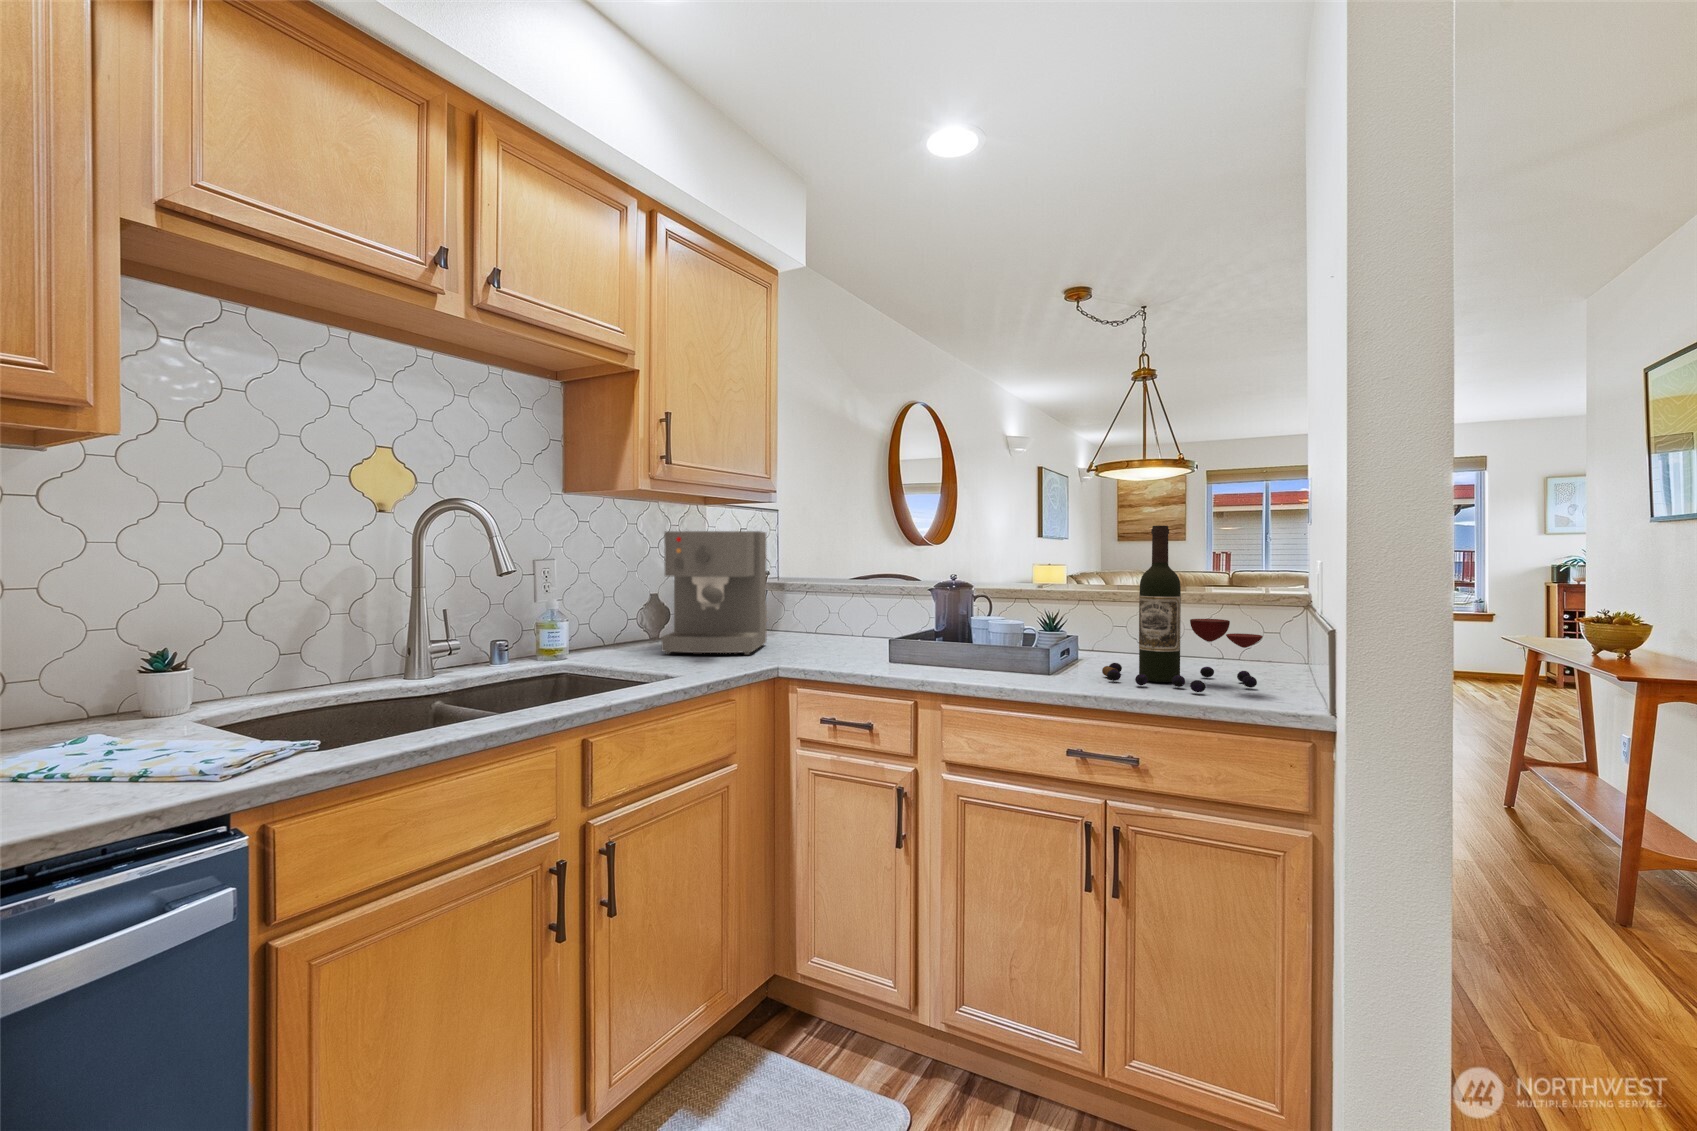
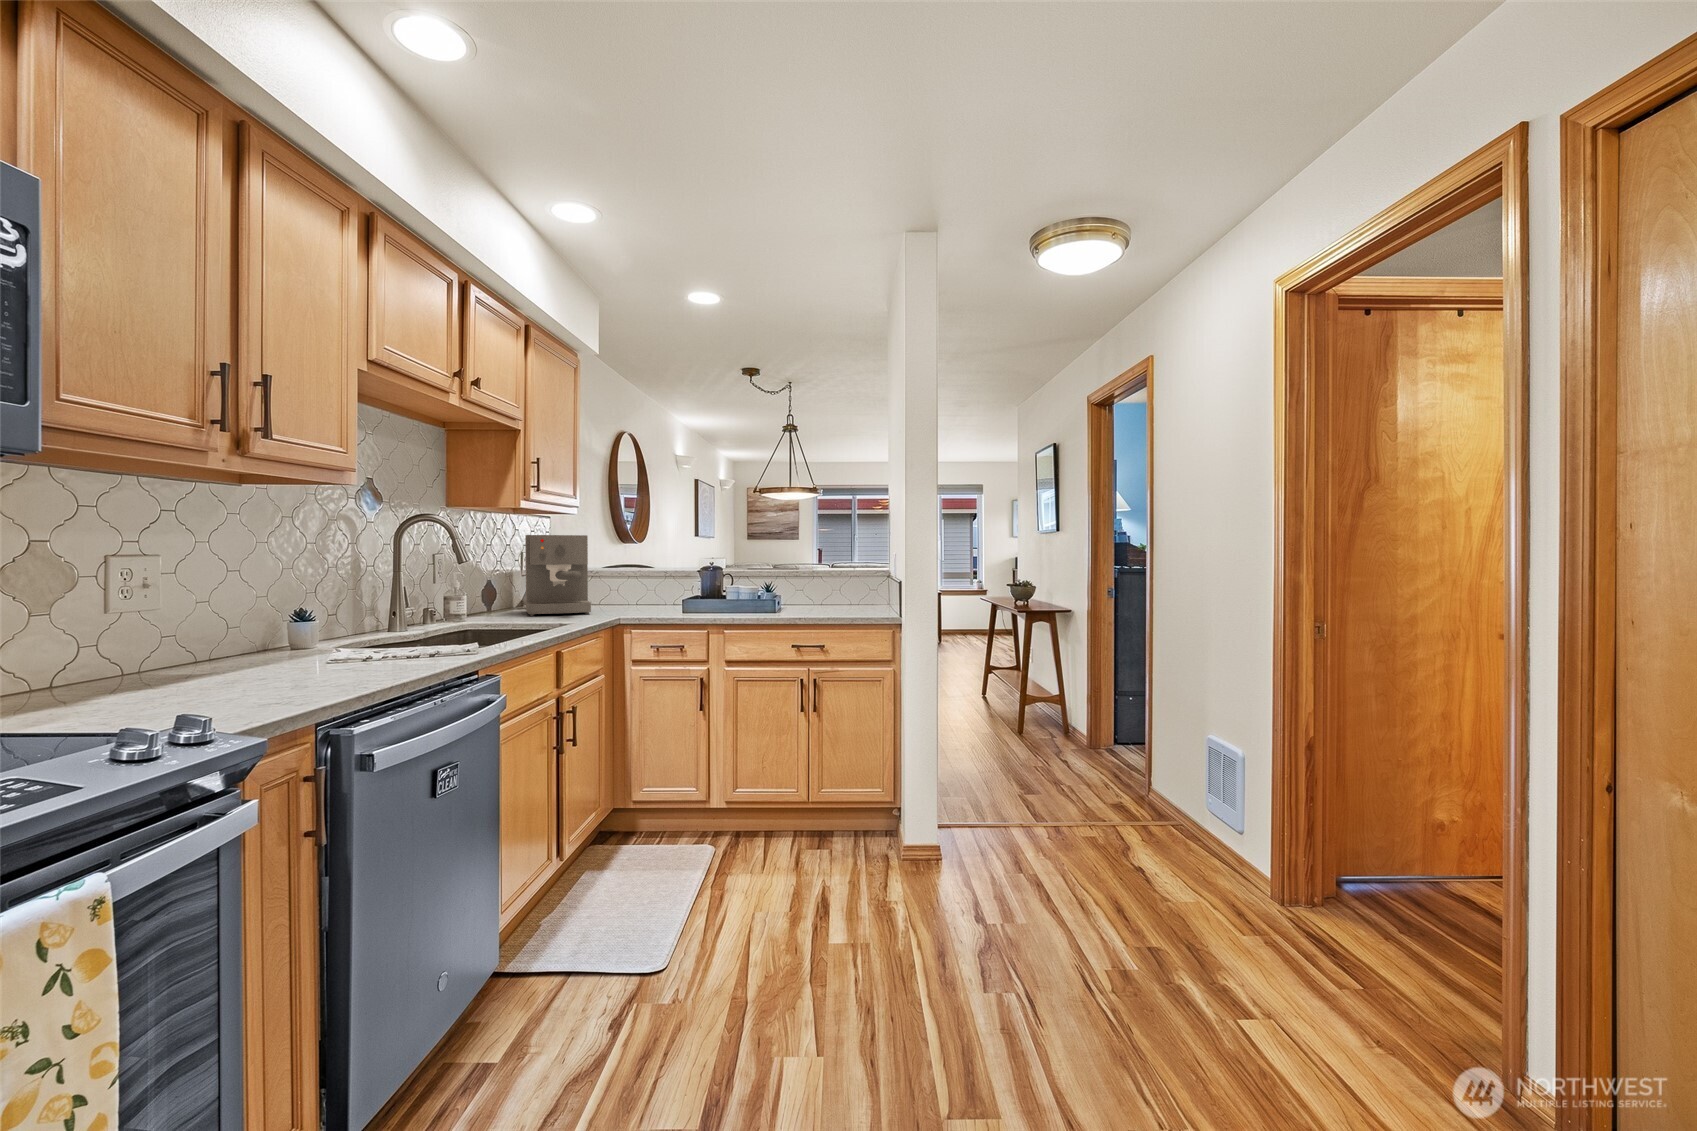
wine bottle: present [1102,526,1263,692] -> none [801,536,876,615]

